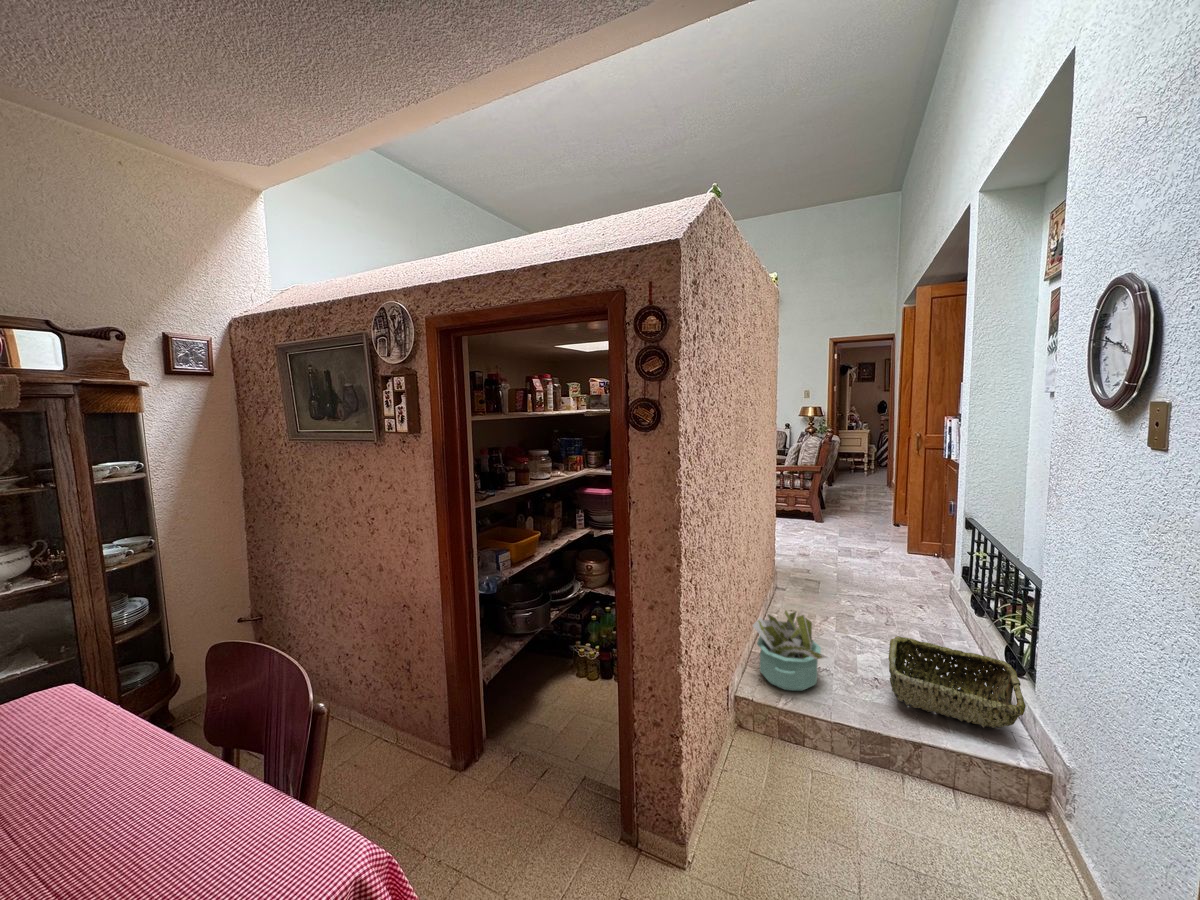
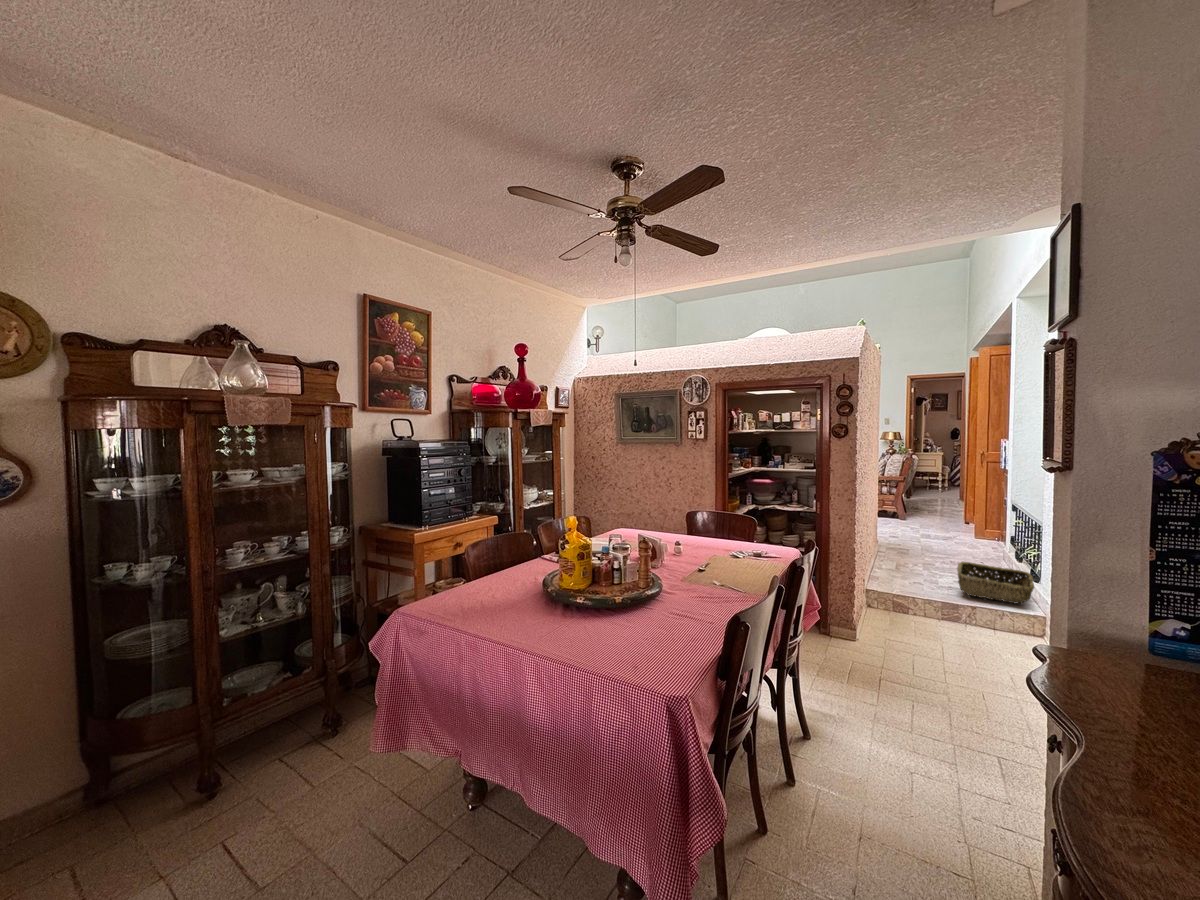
decorative plant: present [753,610,827,691] -> none [874,546,921,590]

